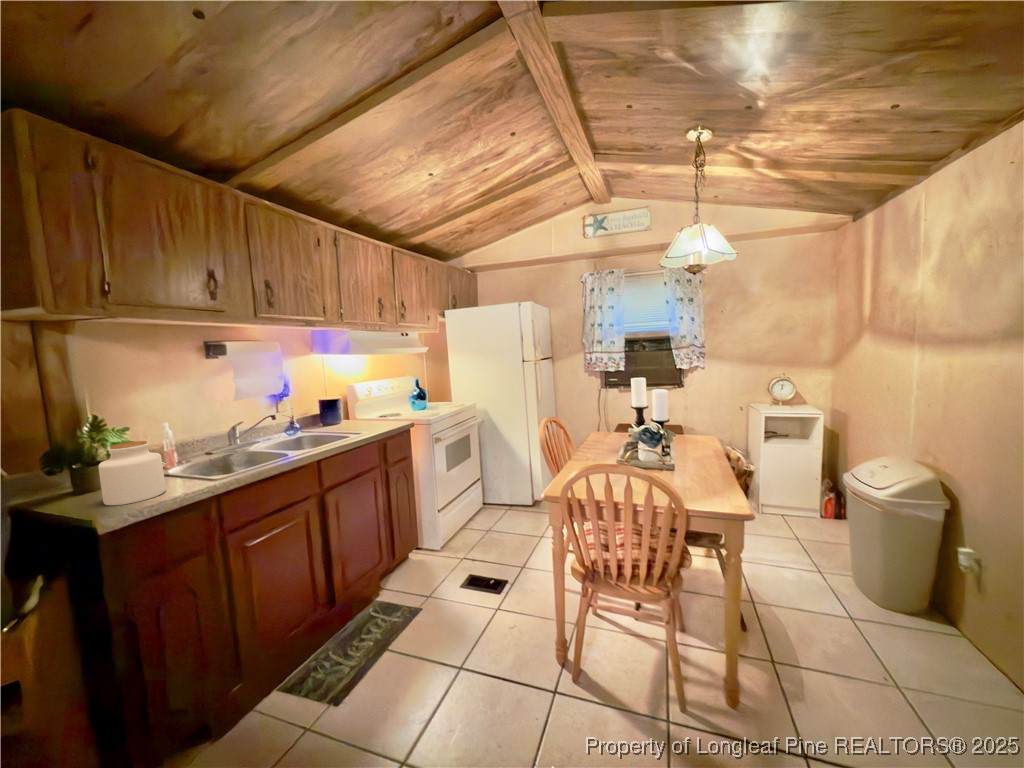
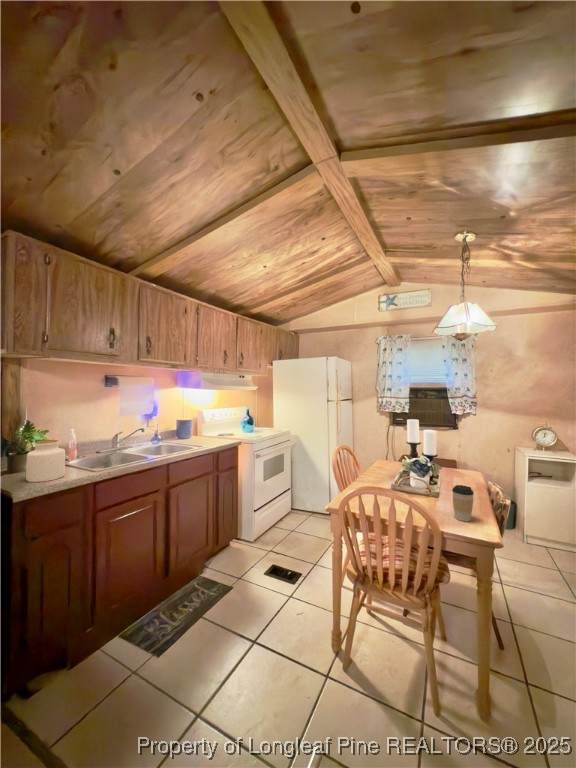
coffee cup: none [695,453,721,495] -> present [452,485,474,521]

